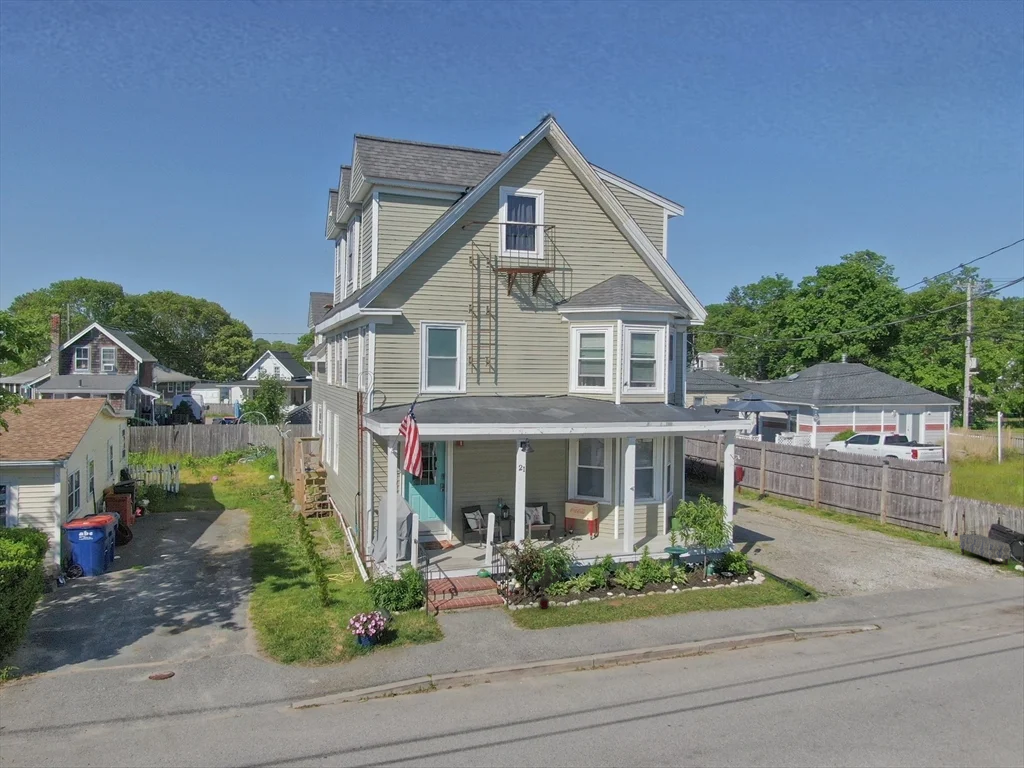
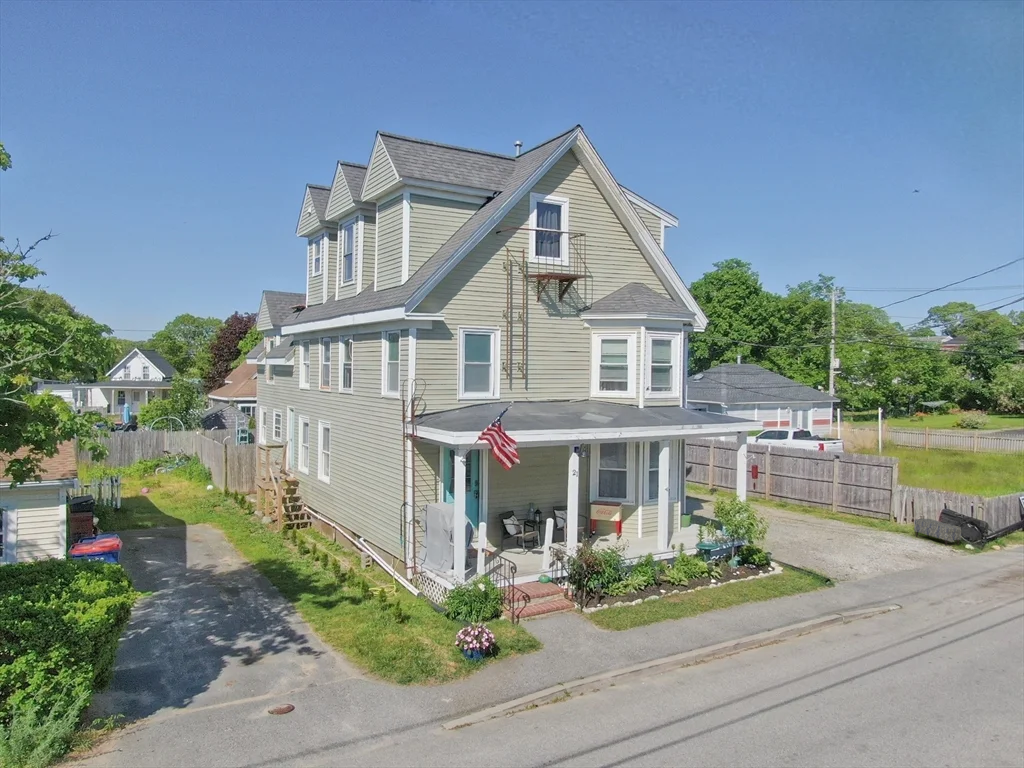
potted tree: present [527,563,562,609] -> none [598,566,631,614]

